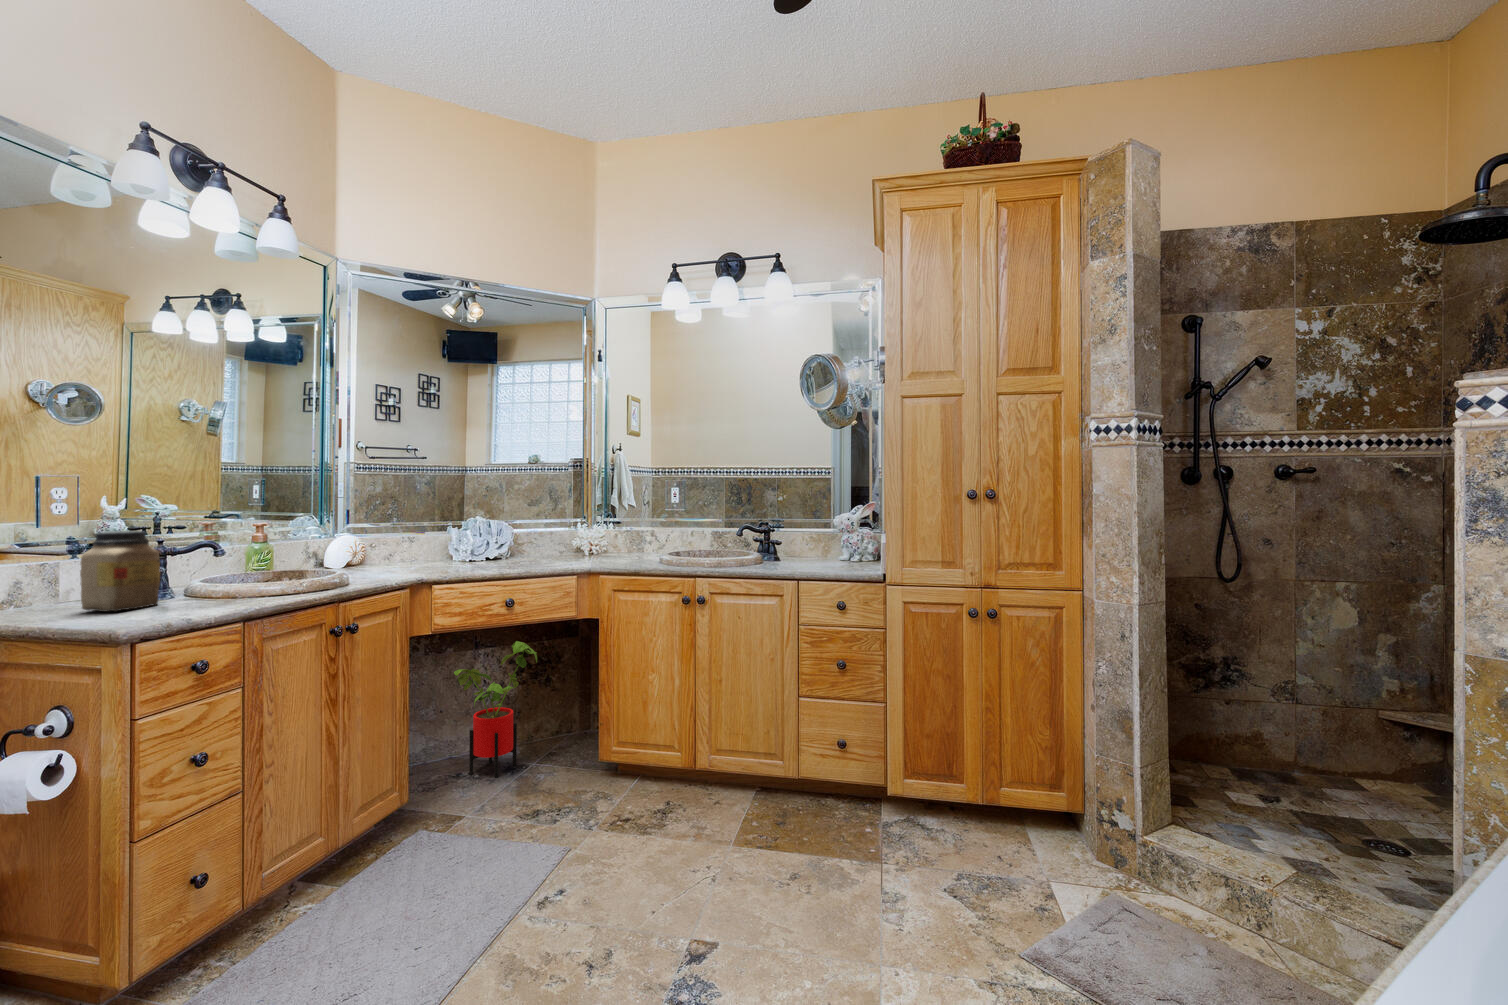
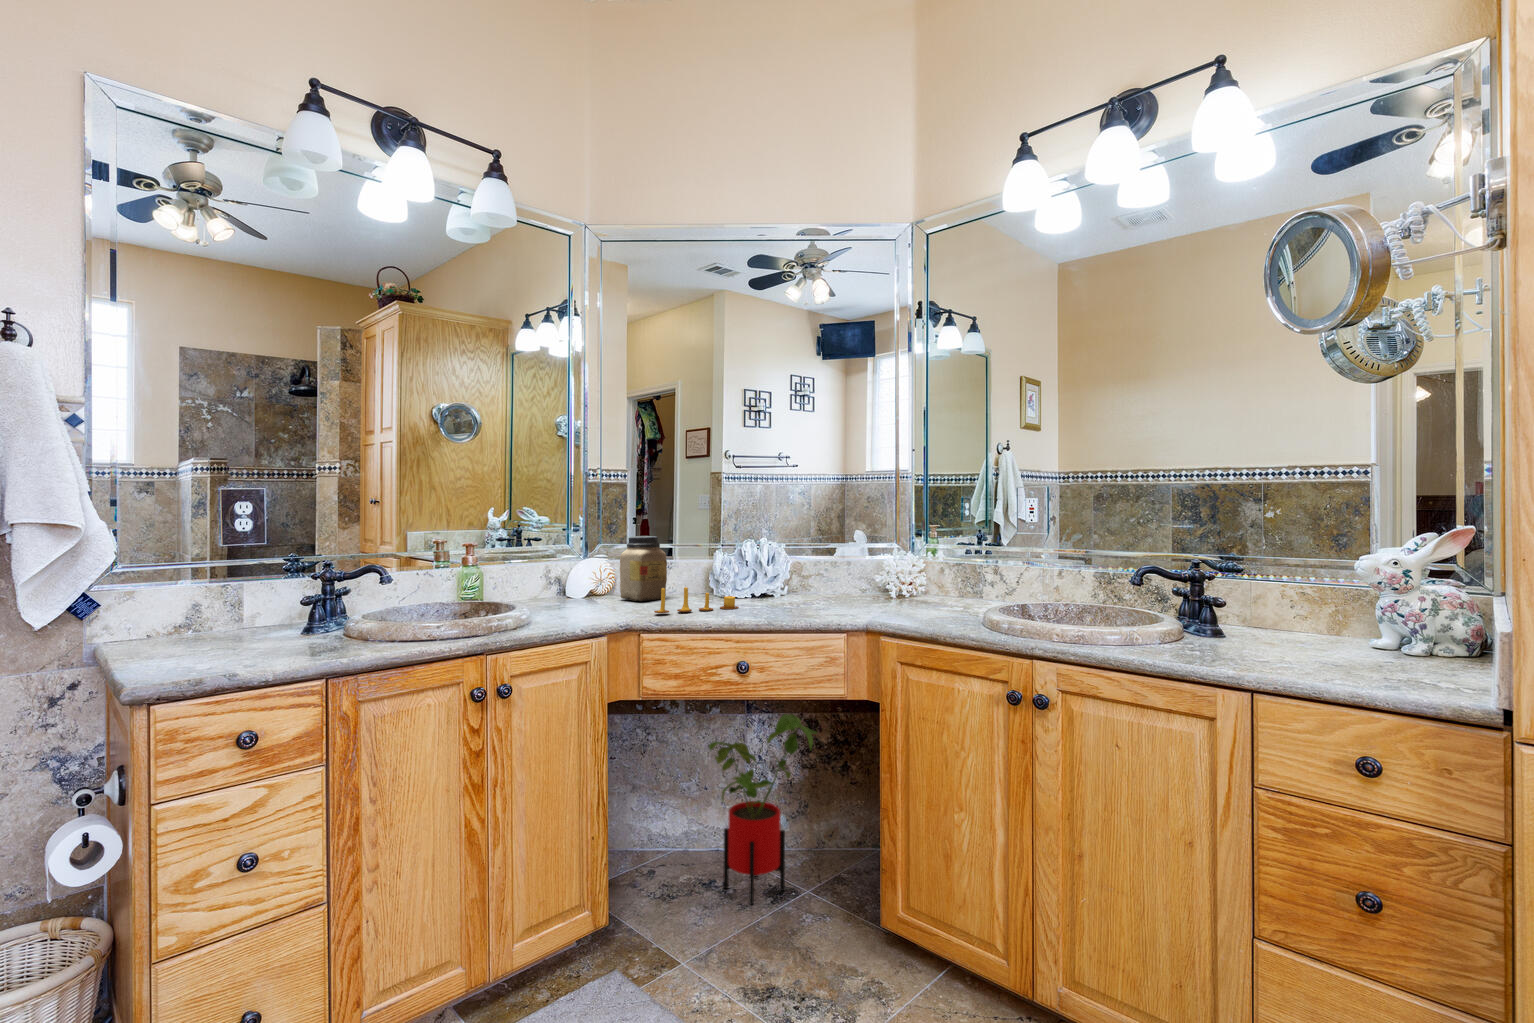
jar: present [80,531,160,611] -> present [620,536,667,601]
candle: none [434,551,493,572] -> present [654,587,739,613]

